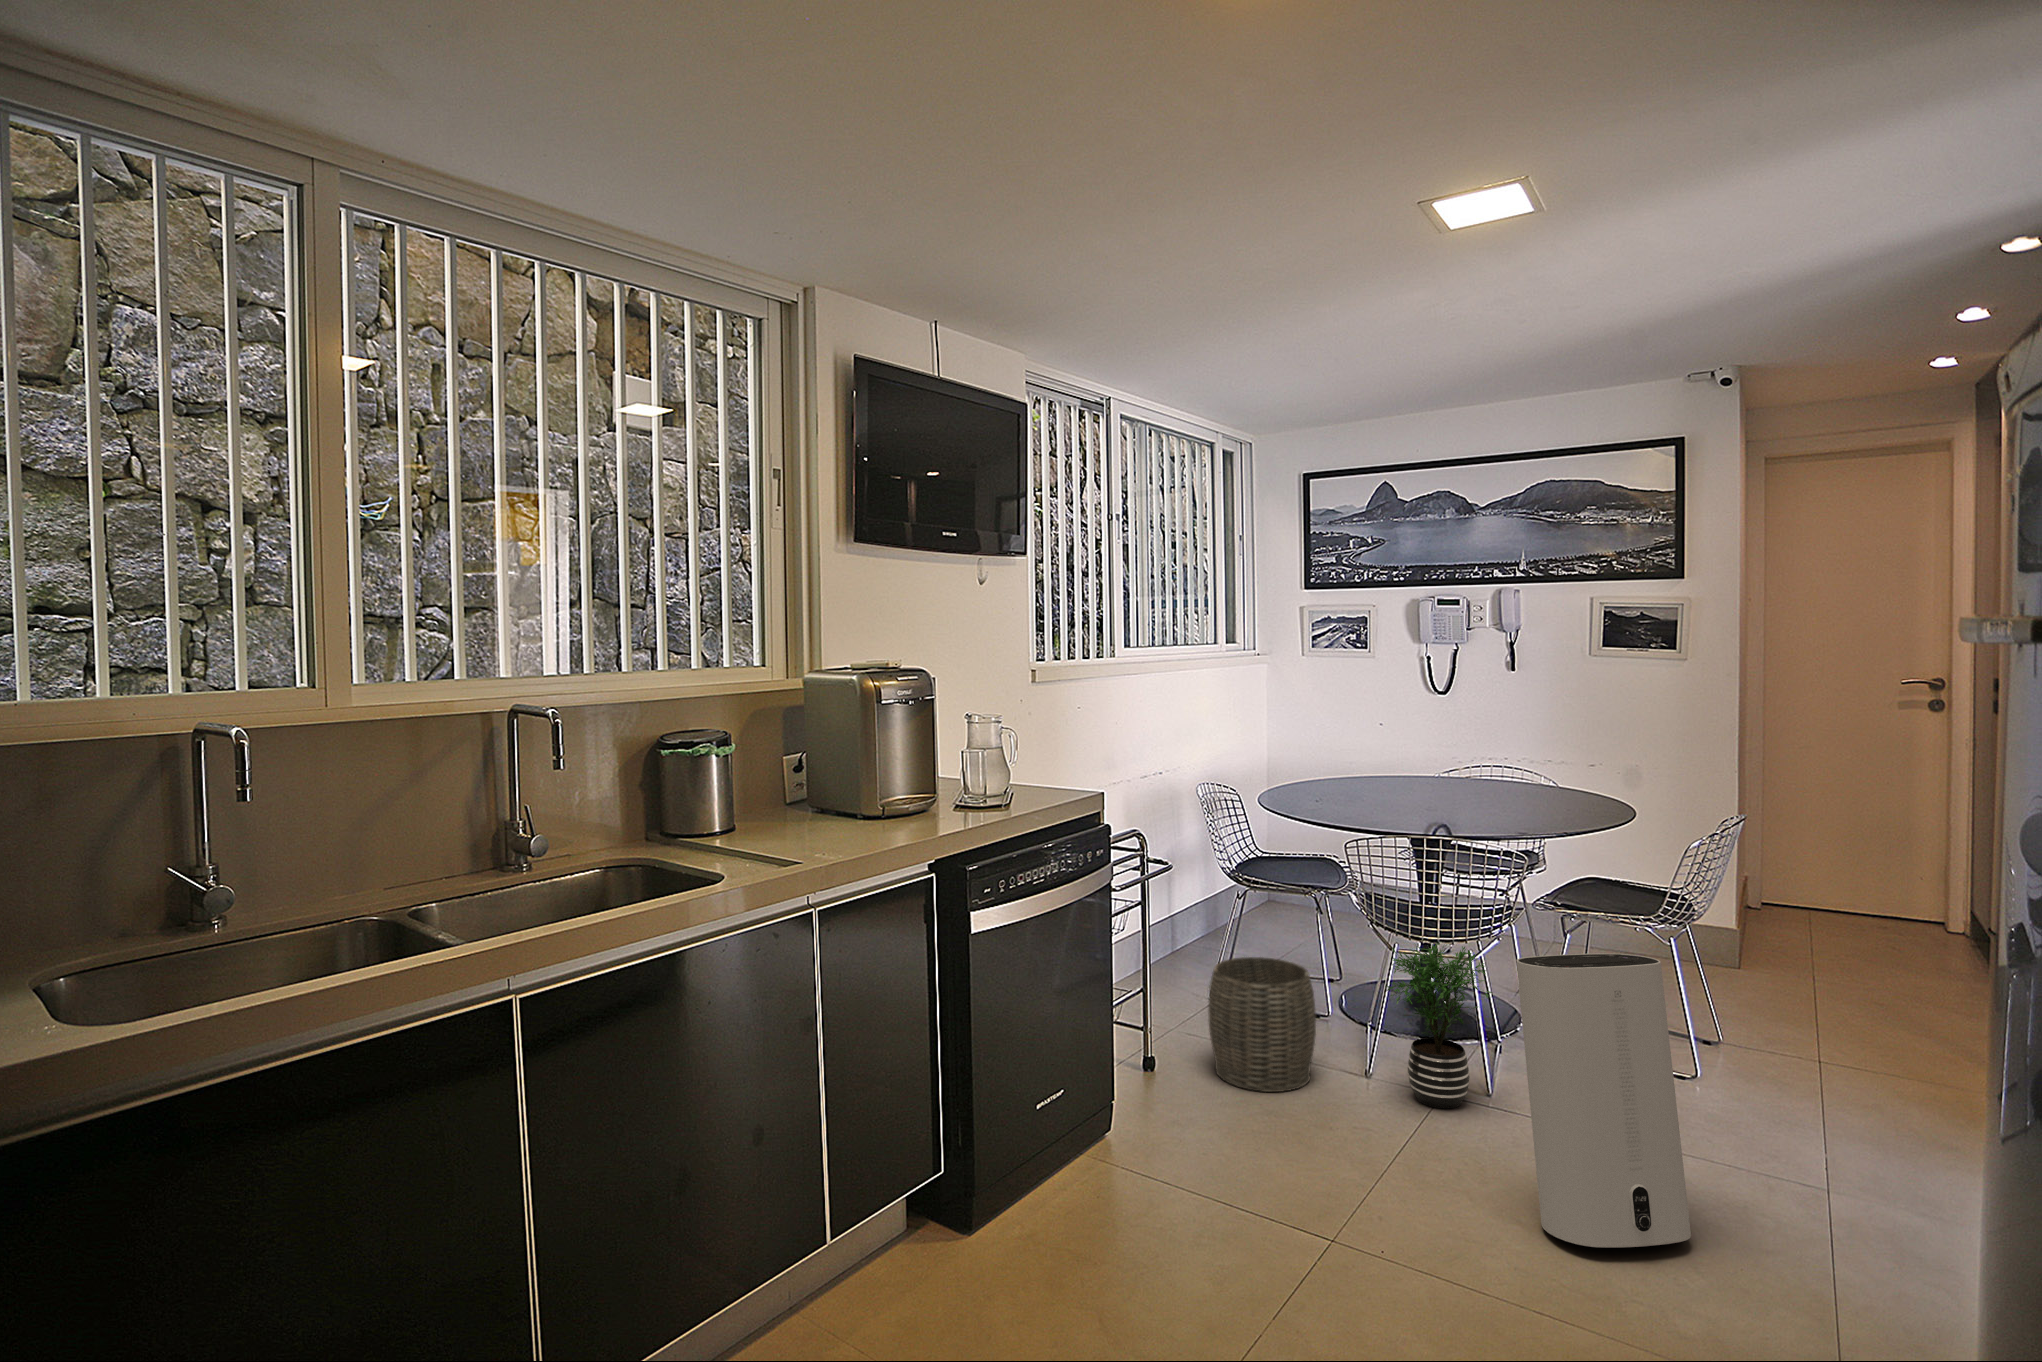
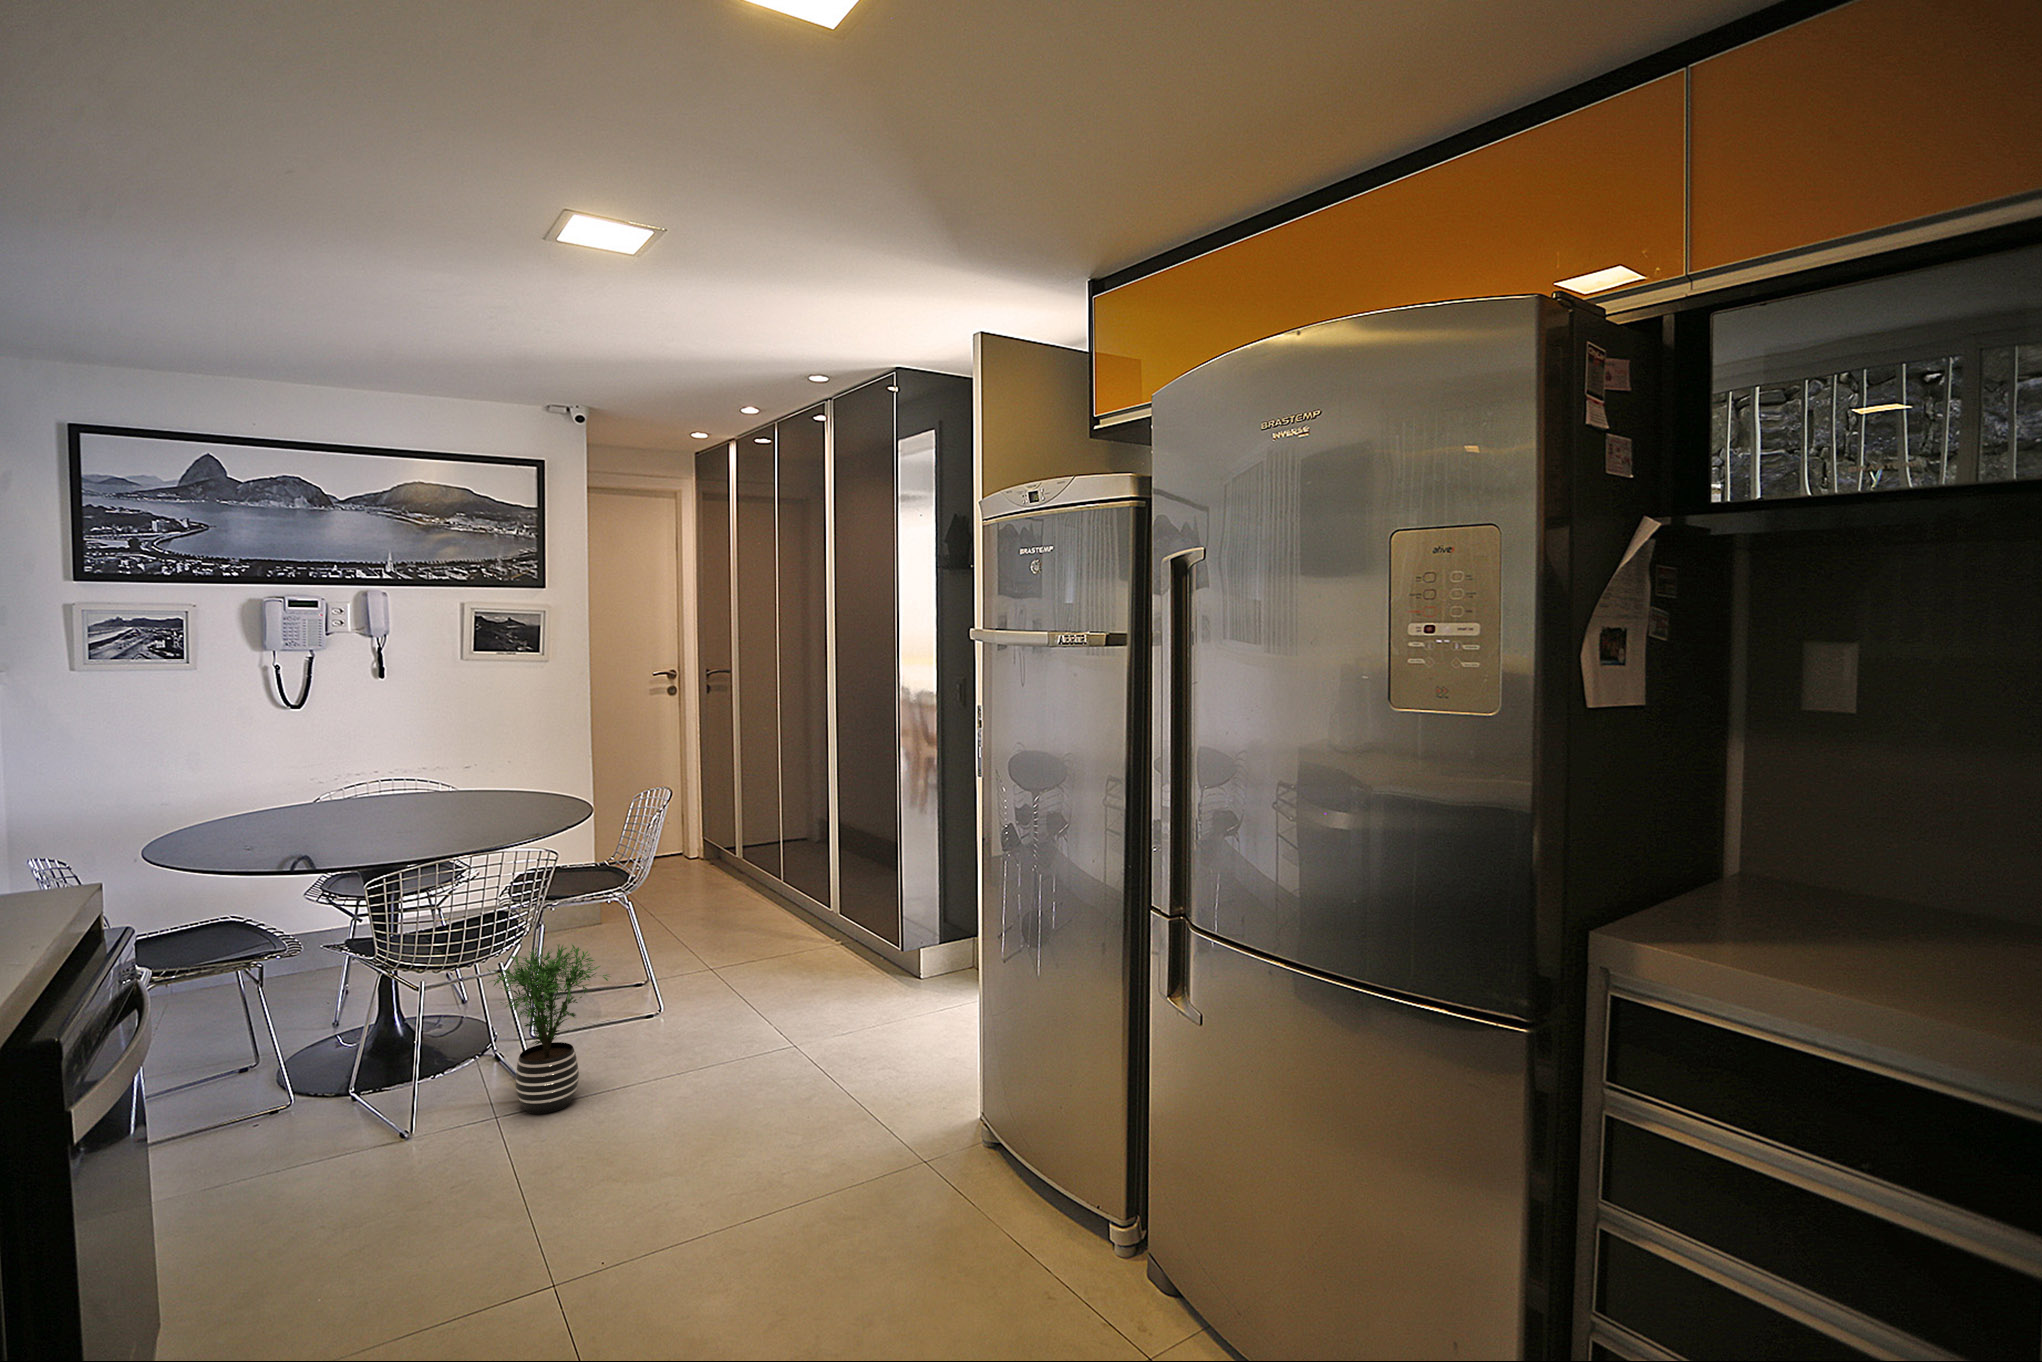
air purifier: present [1516,953,1691,1248] -> none [705,890,831,1139]
woven basket: present [1208,957,1316,1092] -> none [268,1026,419,1200]

